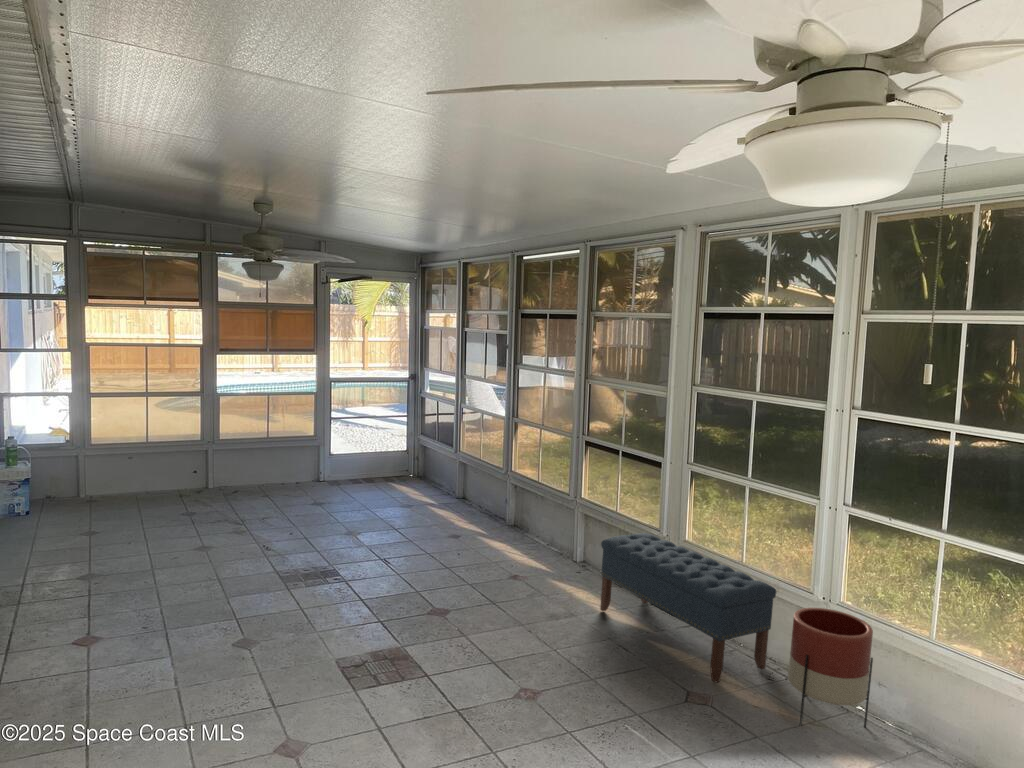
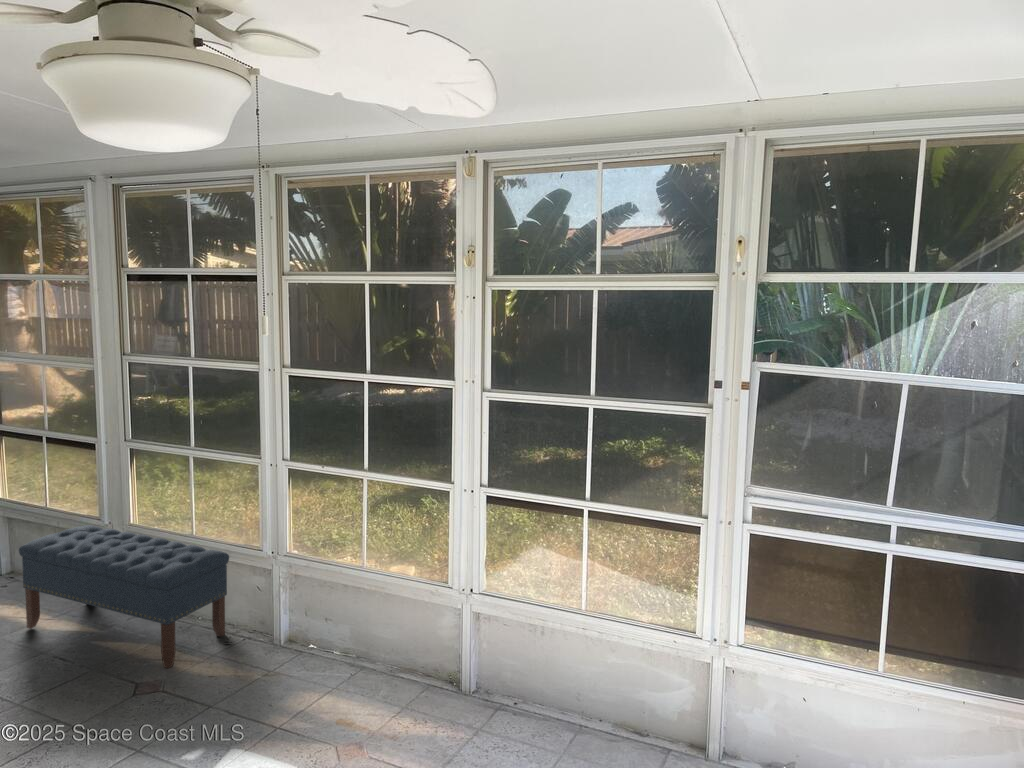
planter: present [788,608,873,727] -> none [241,561,317,682]

